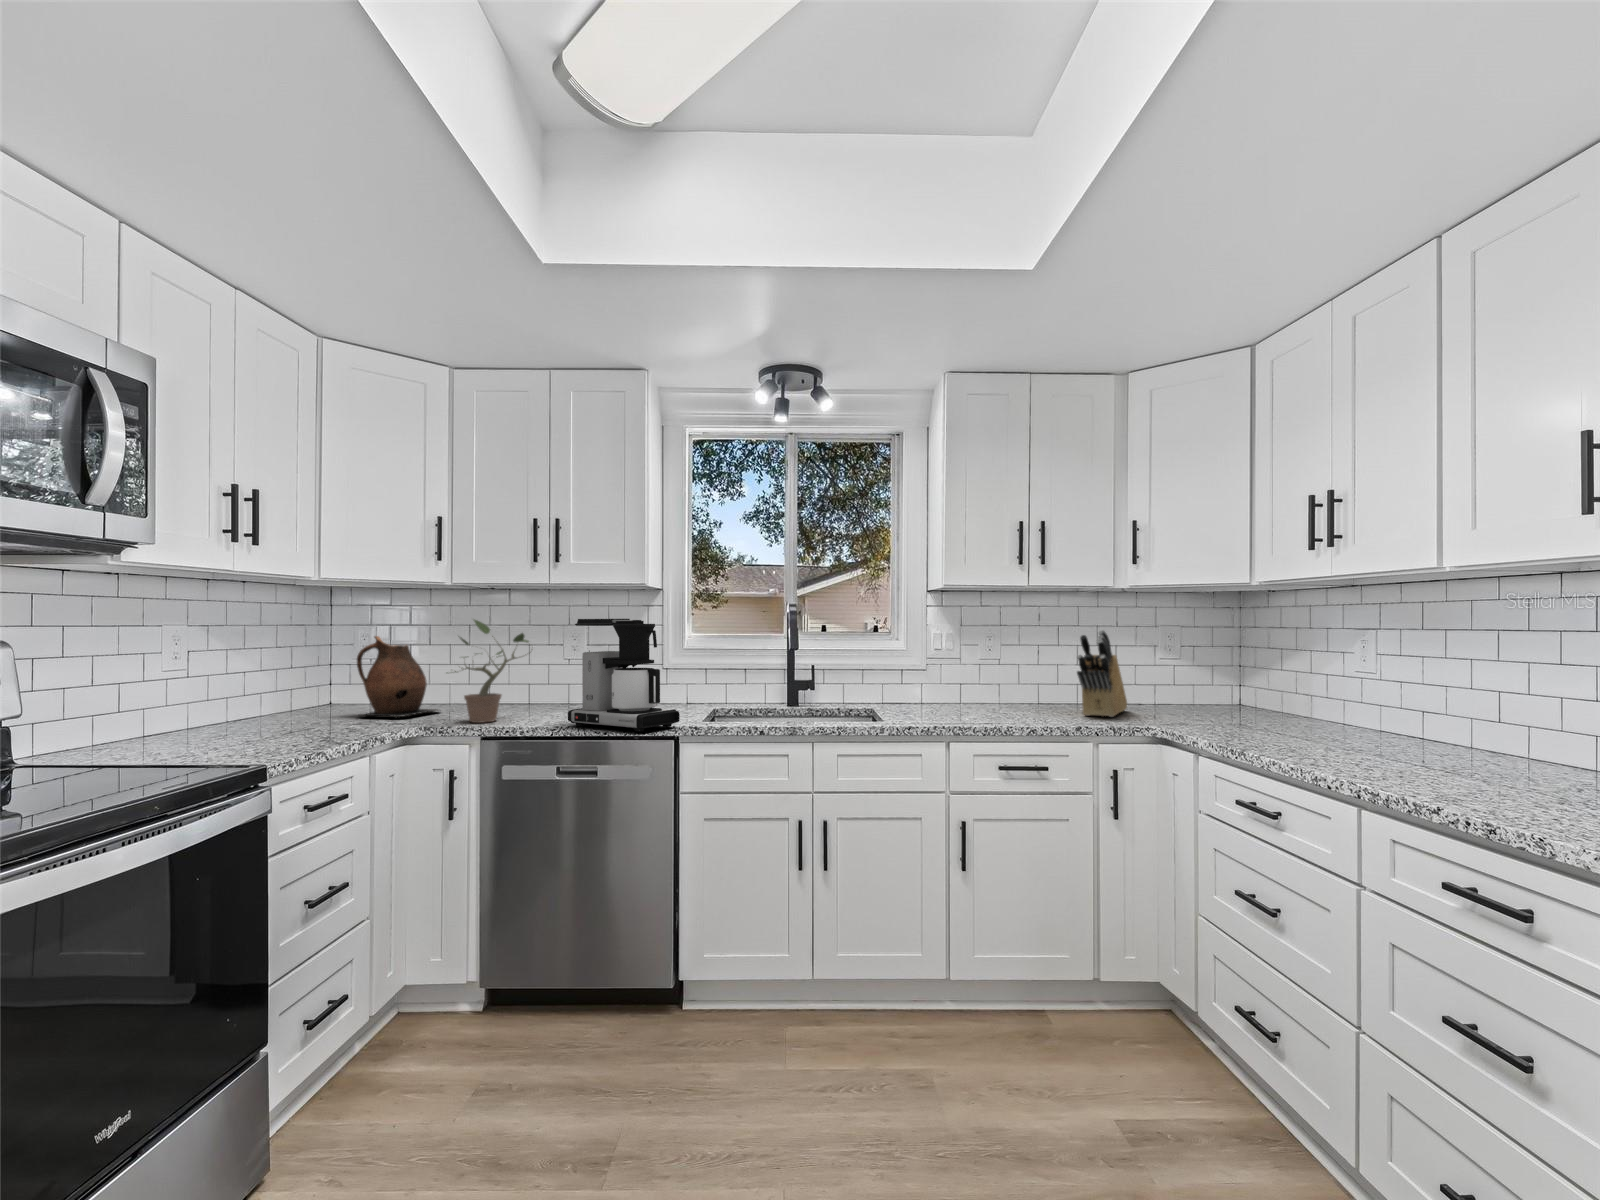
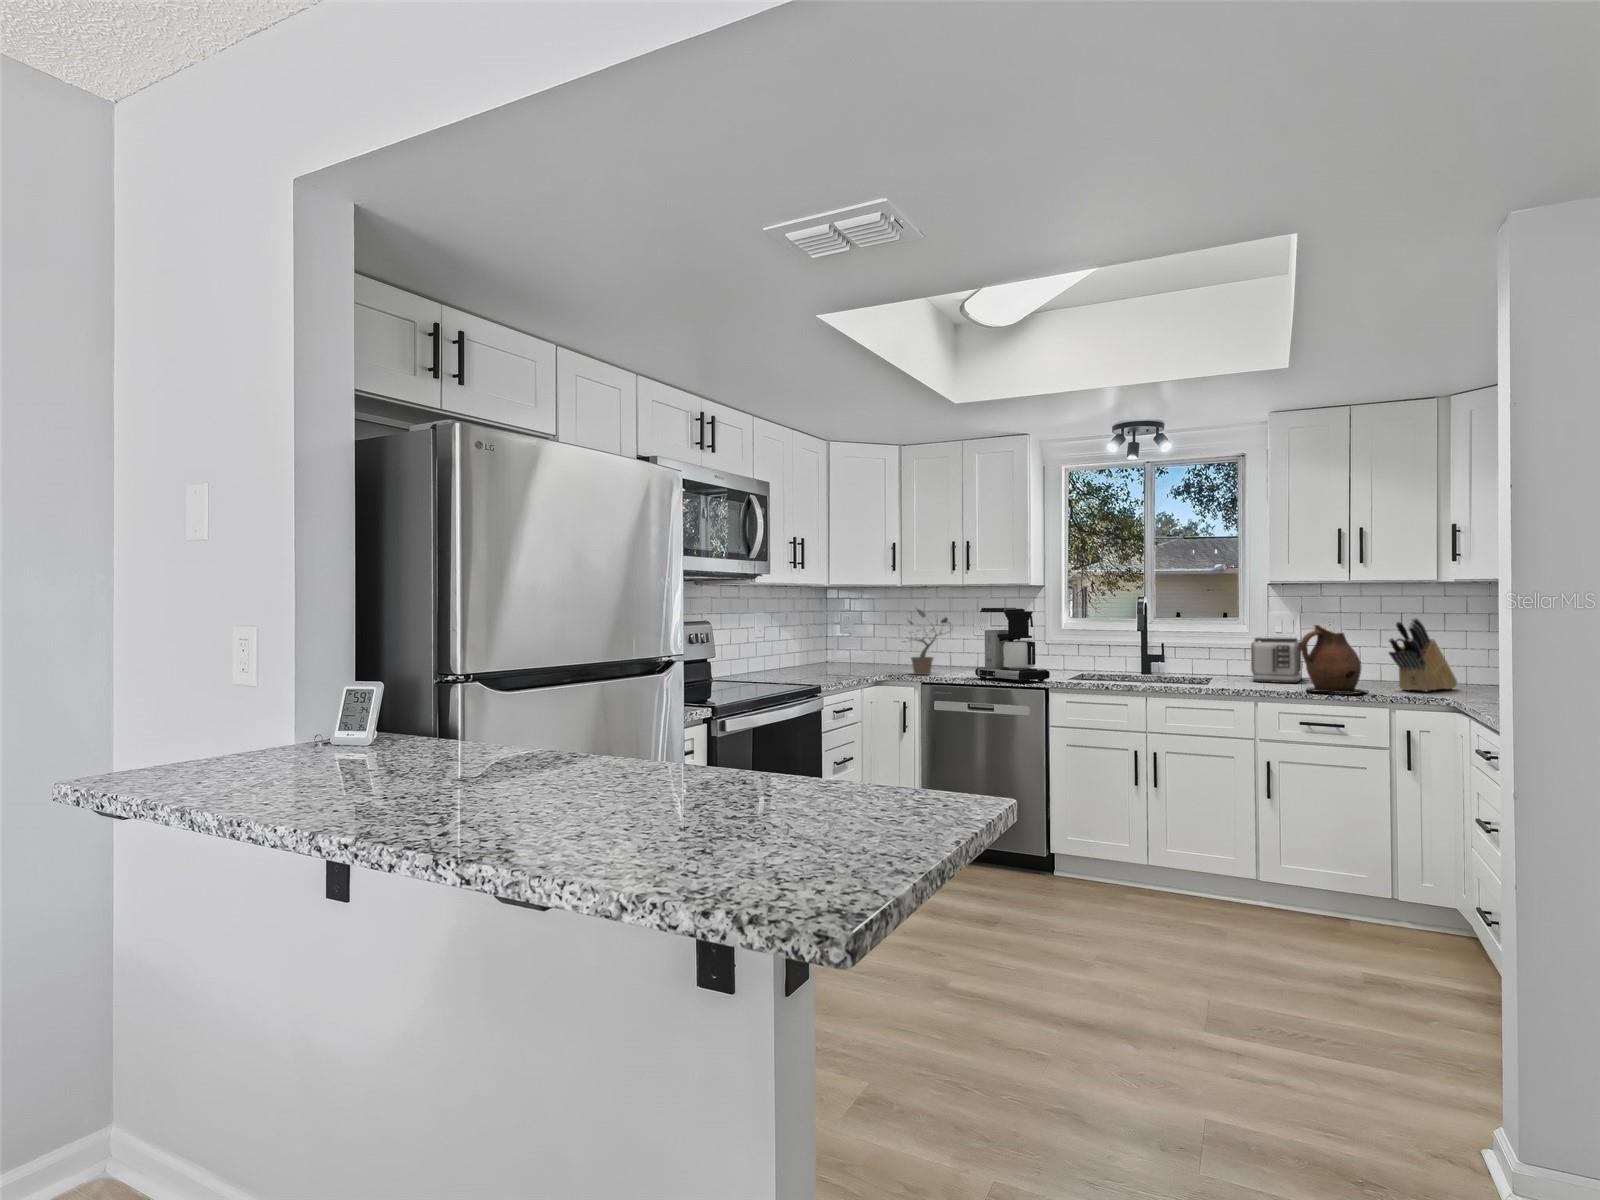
ceramic pitcher: present [357,636,438,718] -> present [1301,625,1368,694]
toaster: none [913,653,970,711] -> present [1251,636,1303,683]

